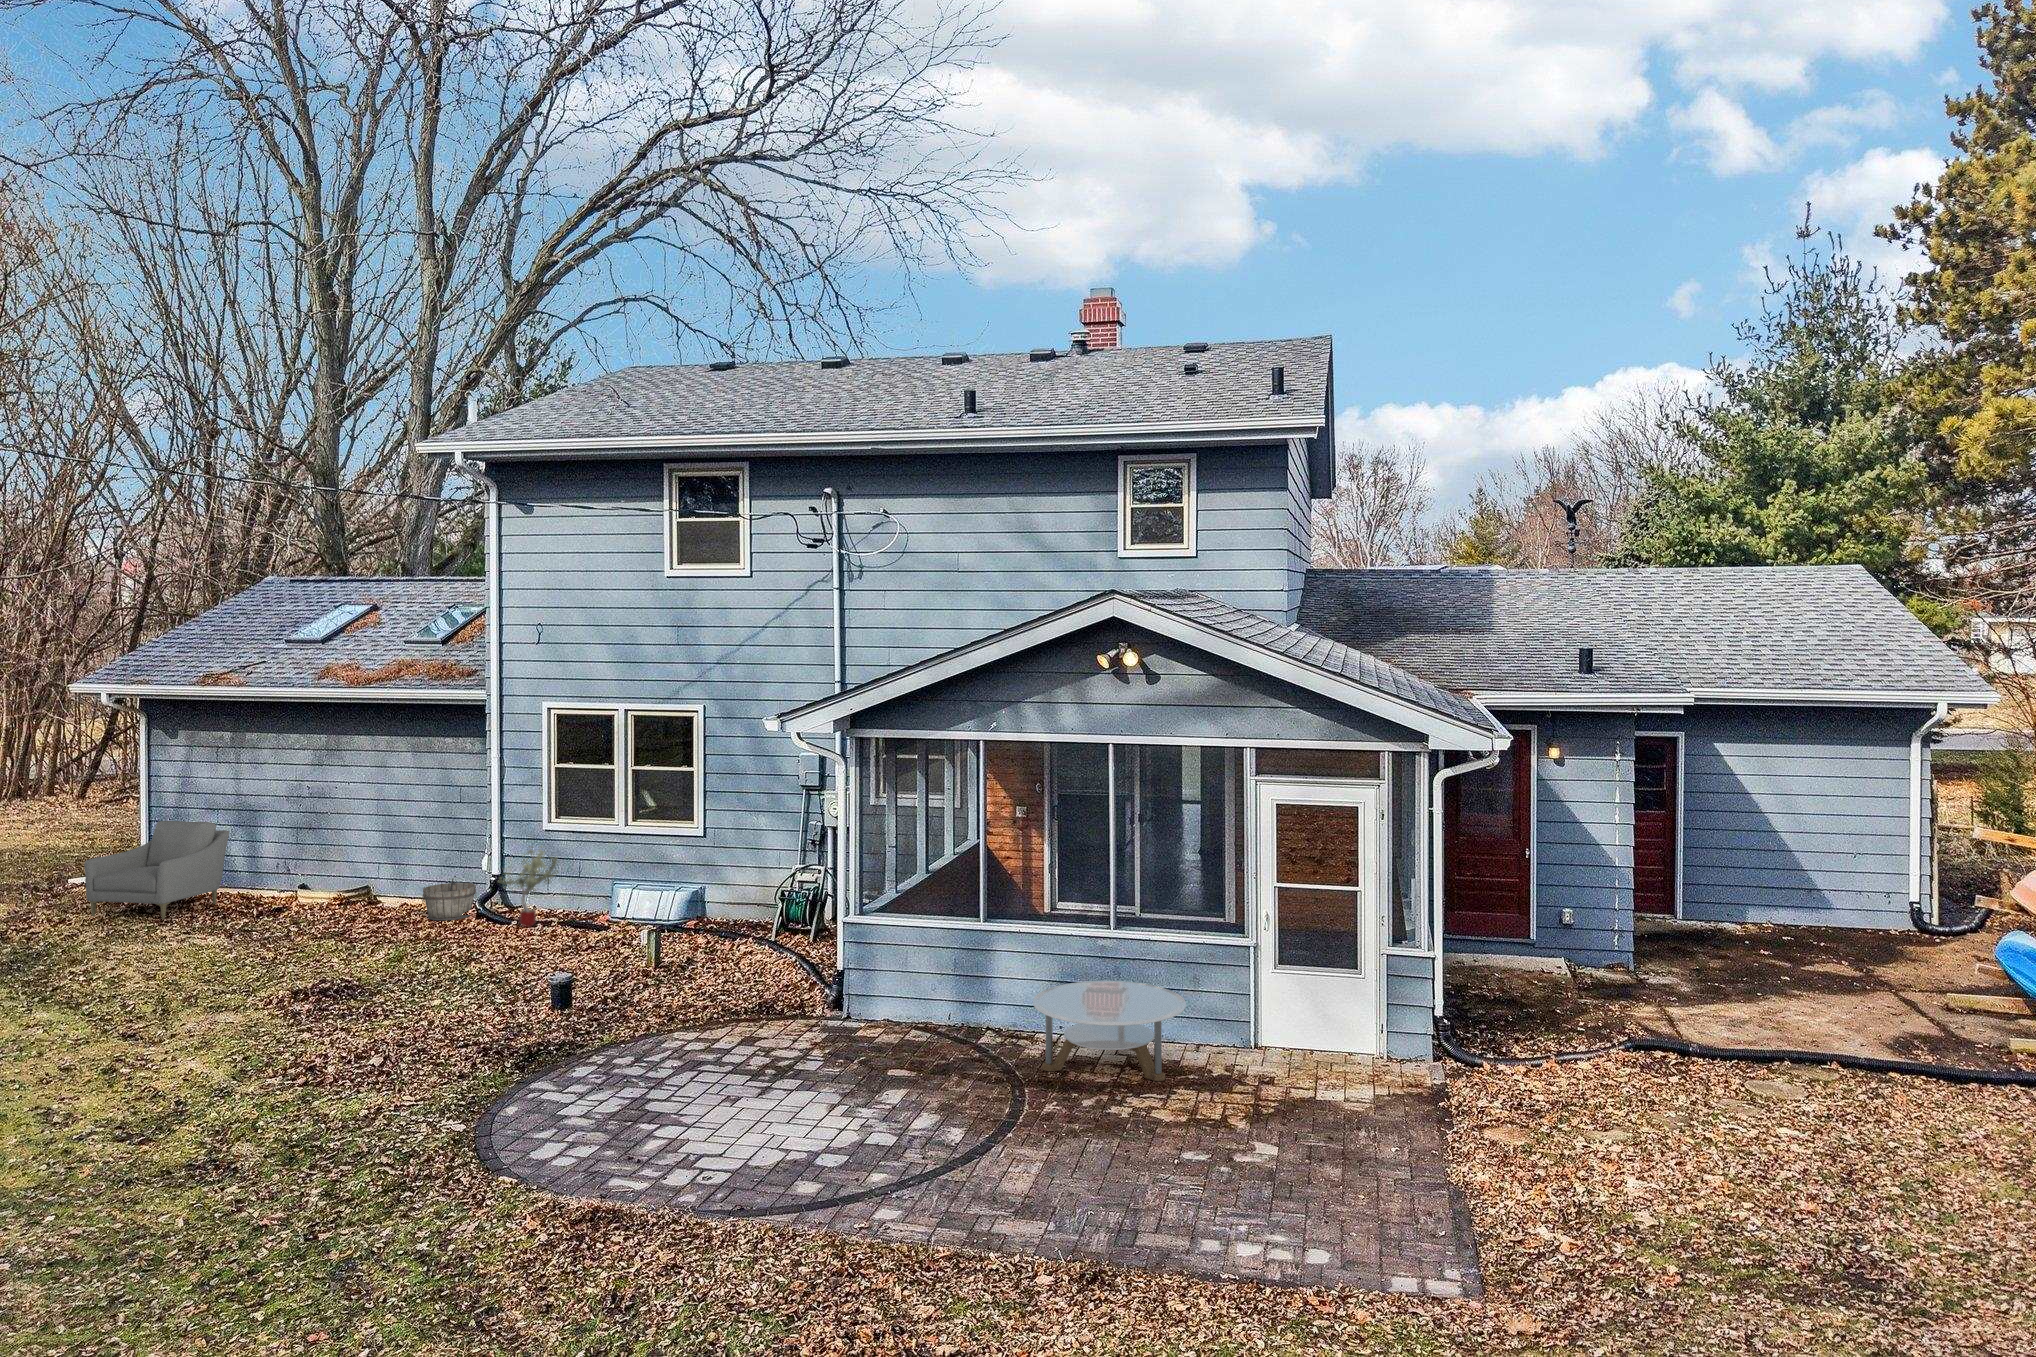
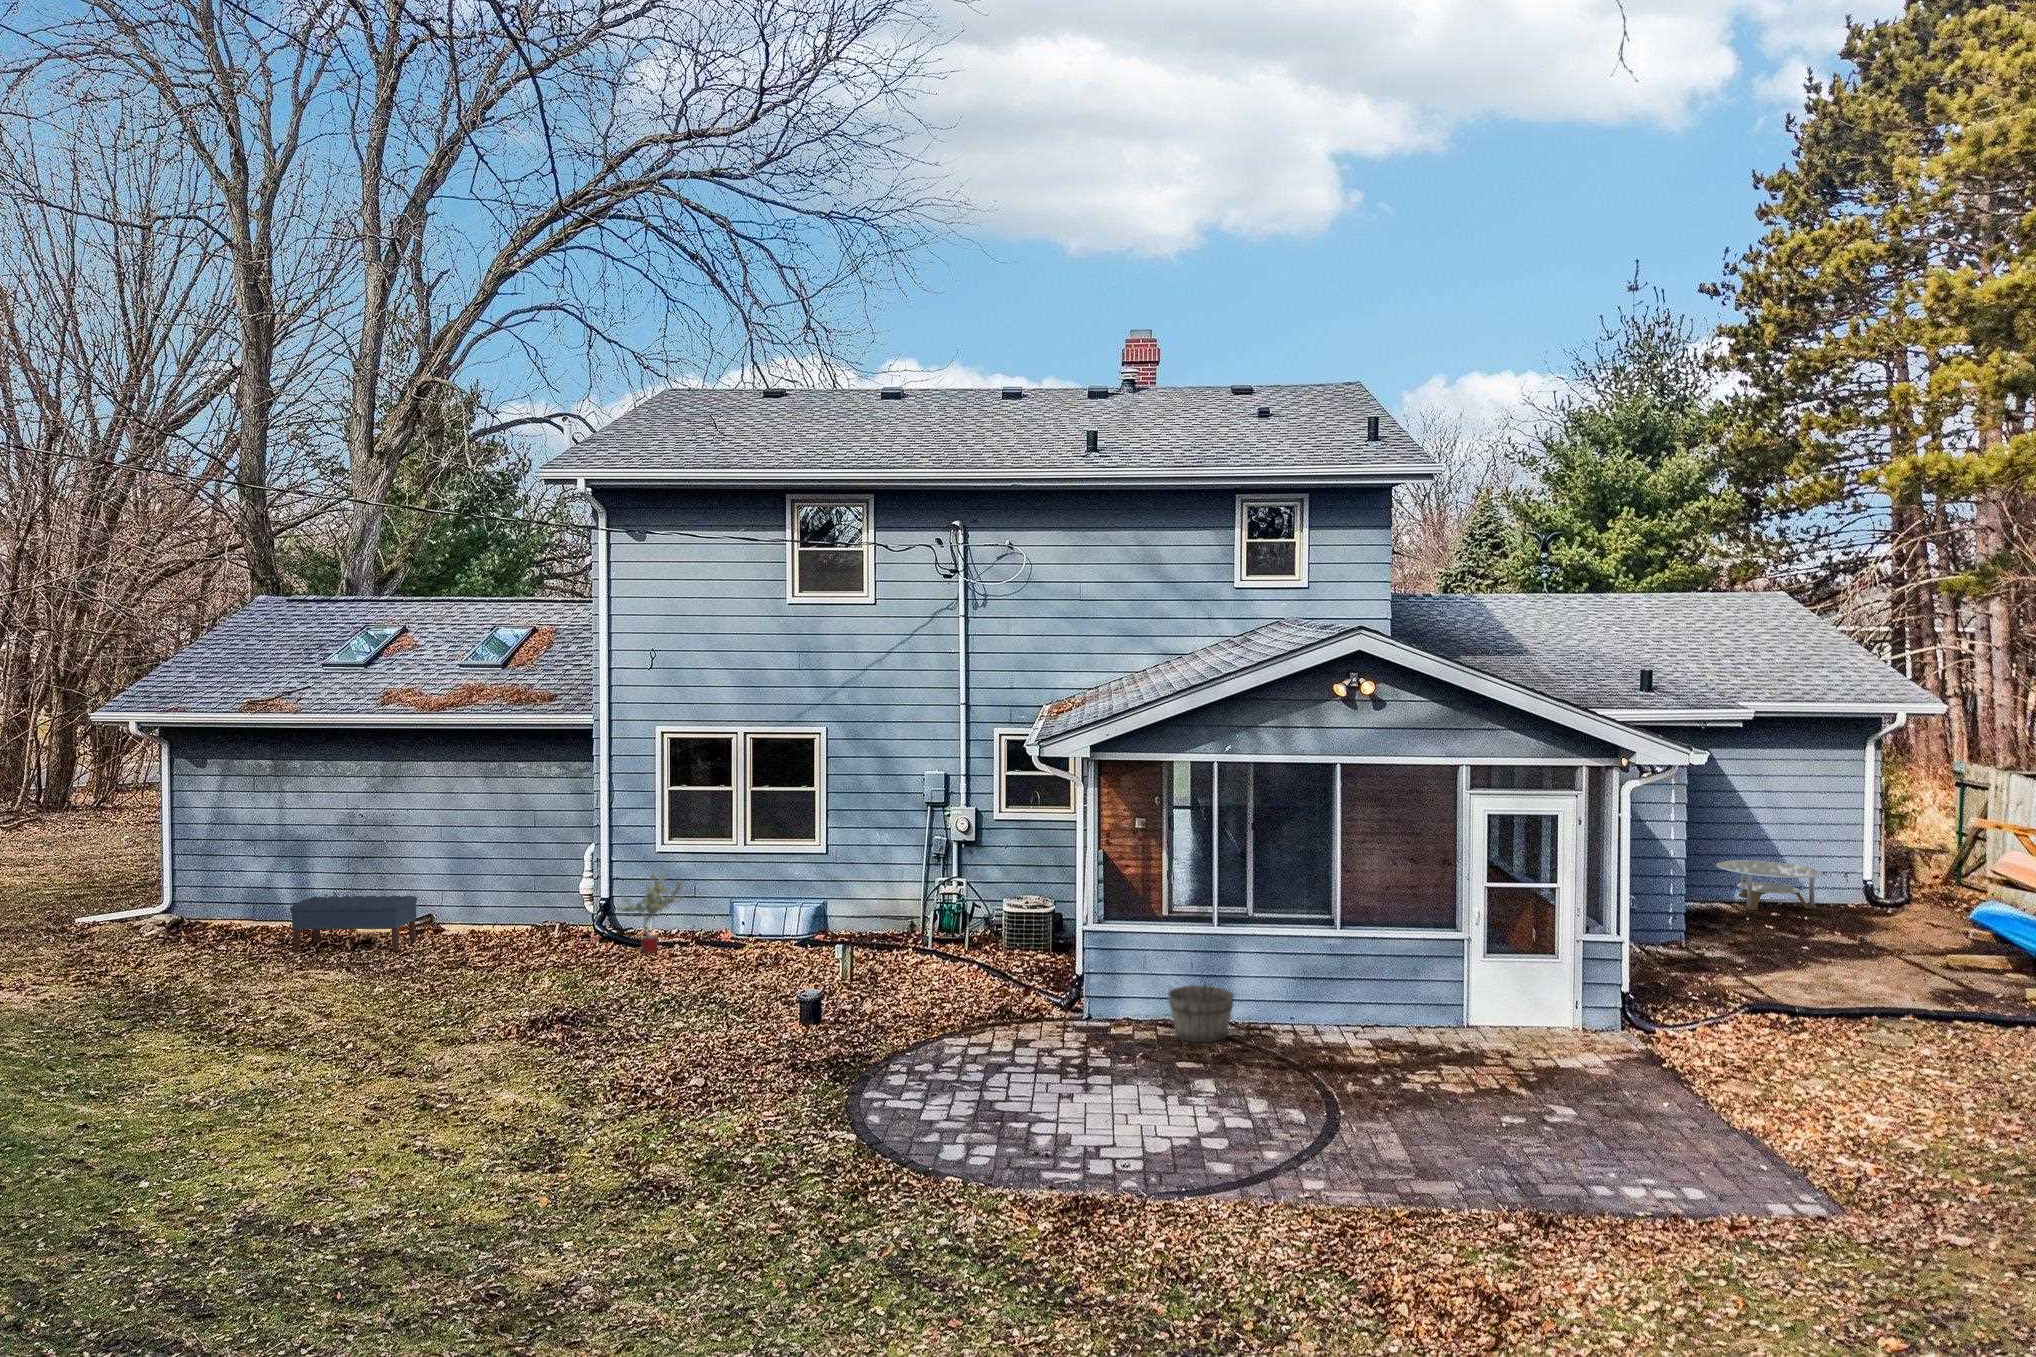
chair: present [84,821,229,919] -> none [122,859,274,968]
bench: none [230,859,345,913] -> present [290,896,417,952]
wooden bucket: present [422,876,477,920] -> present [1168,984,1234,1042]
round table: present [1033,981,1186,1081] -> present [1716,860,1822,910]

